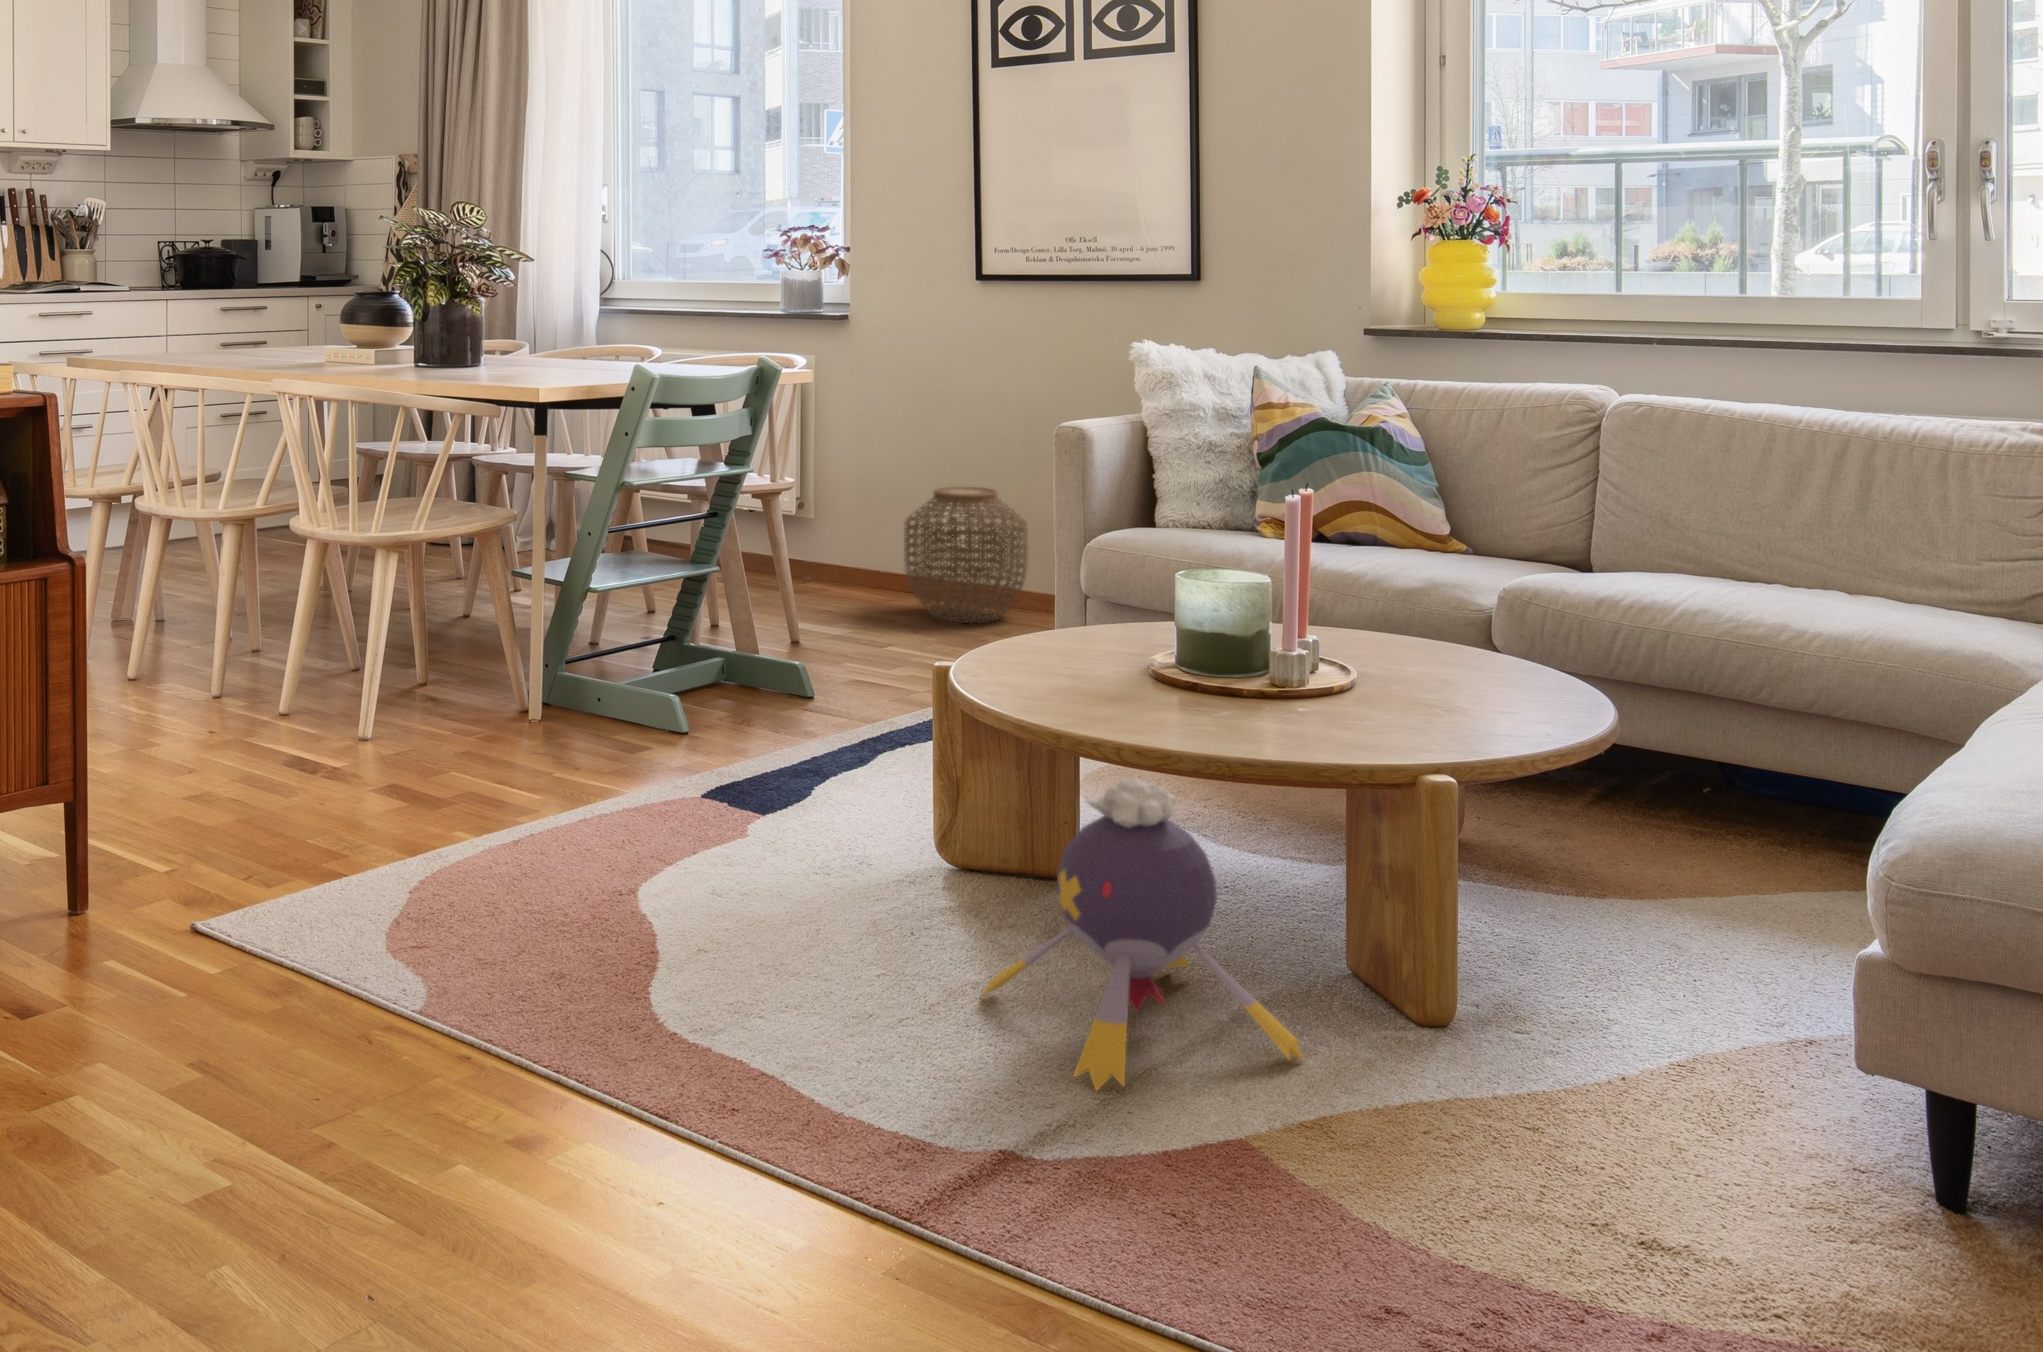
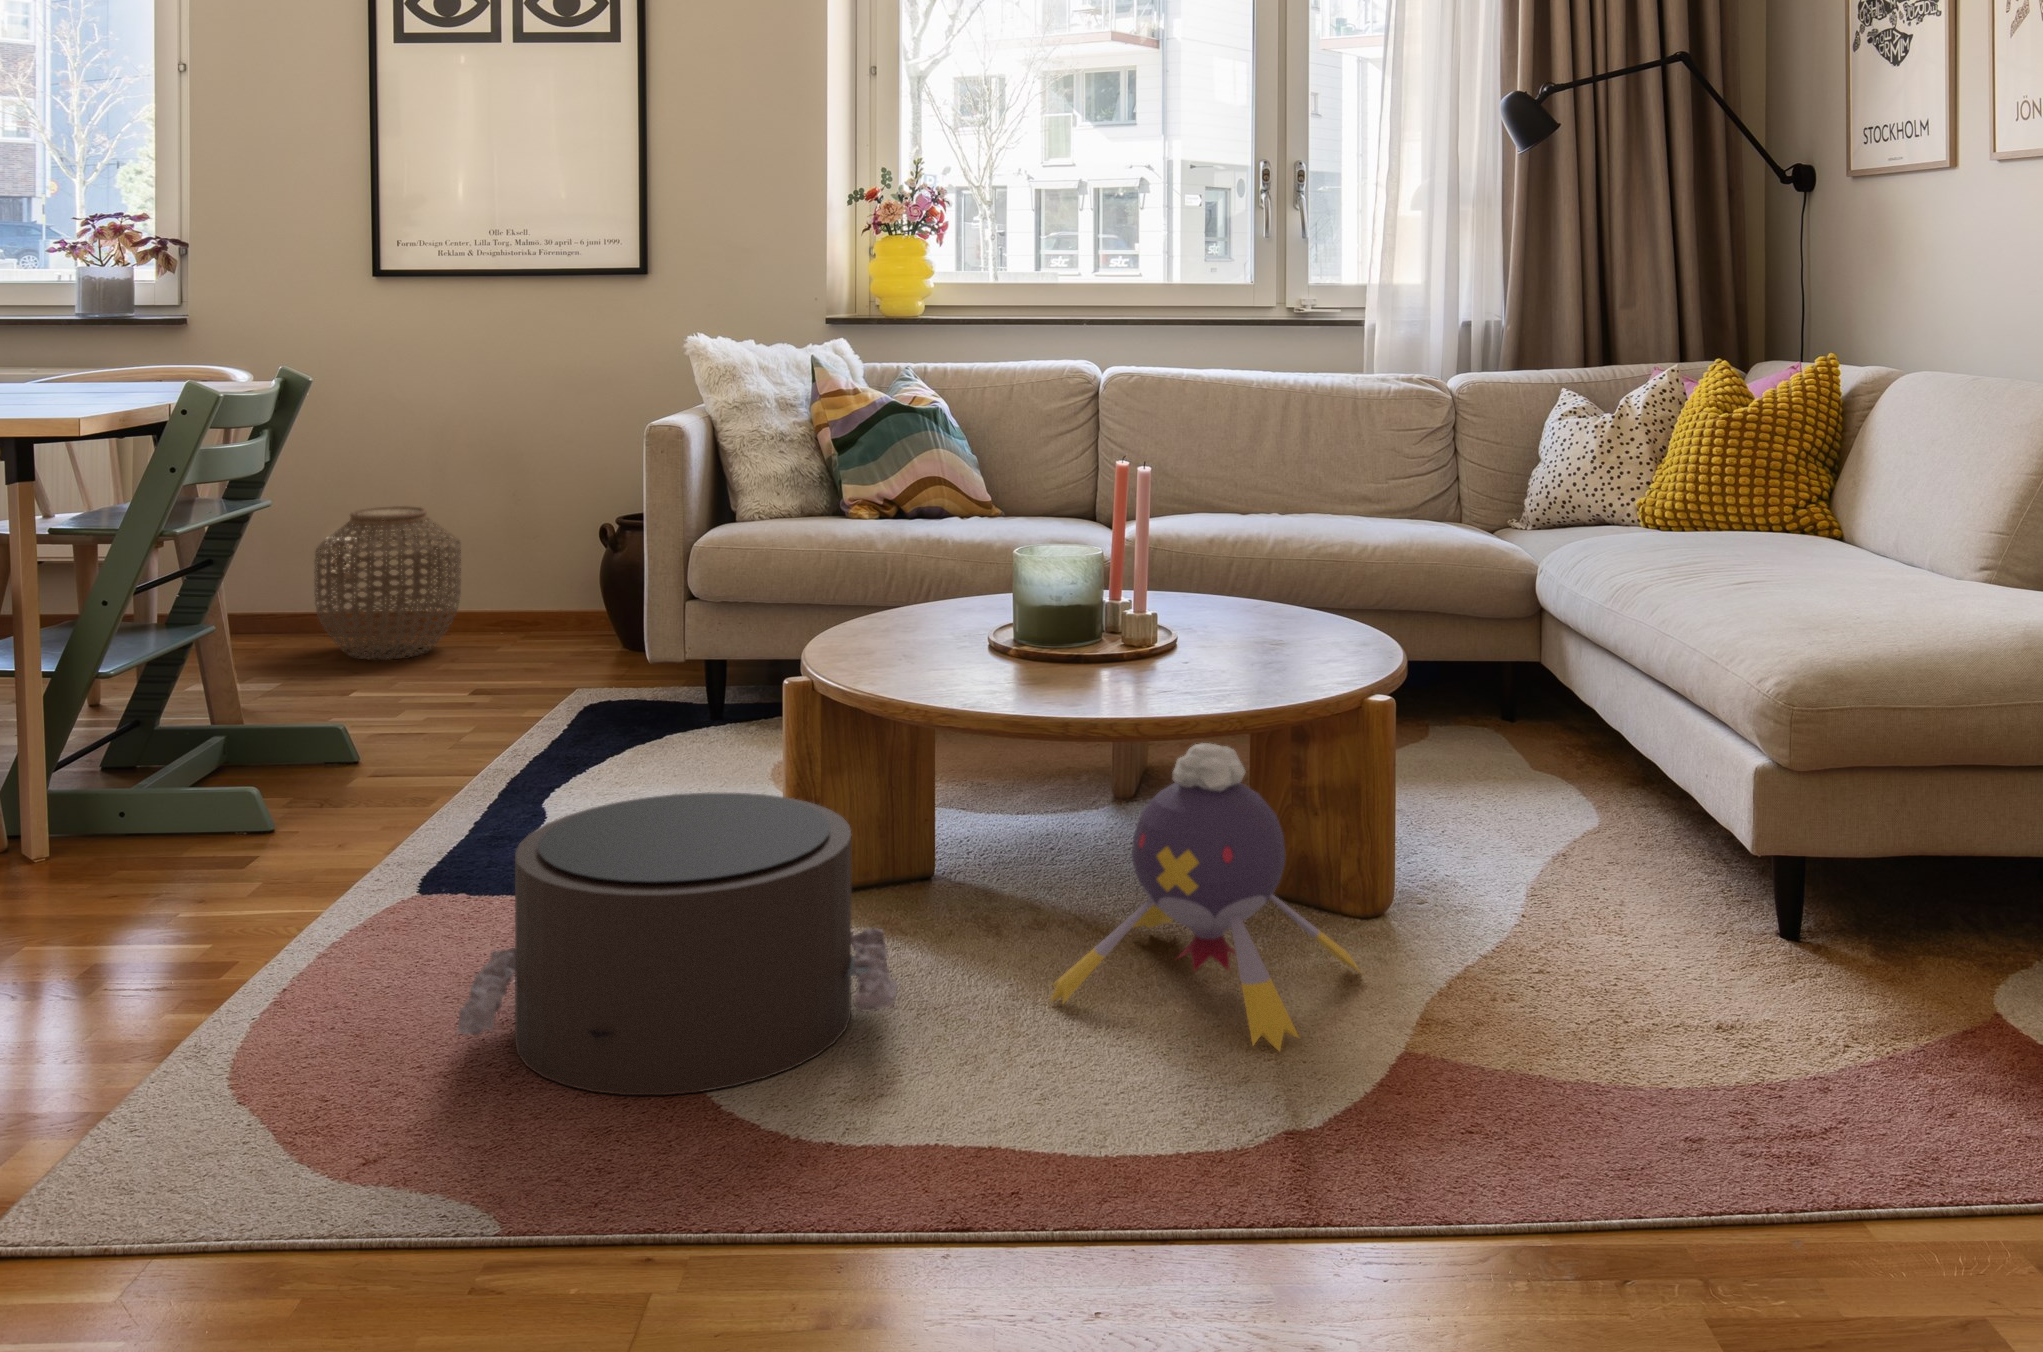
pouf: none [515,736,883,974] -> present [457,793,898,1095]

